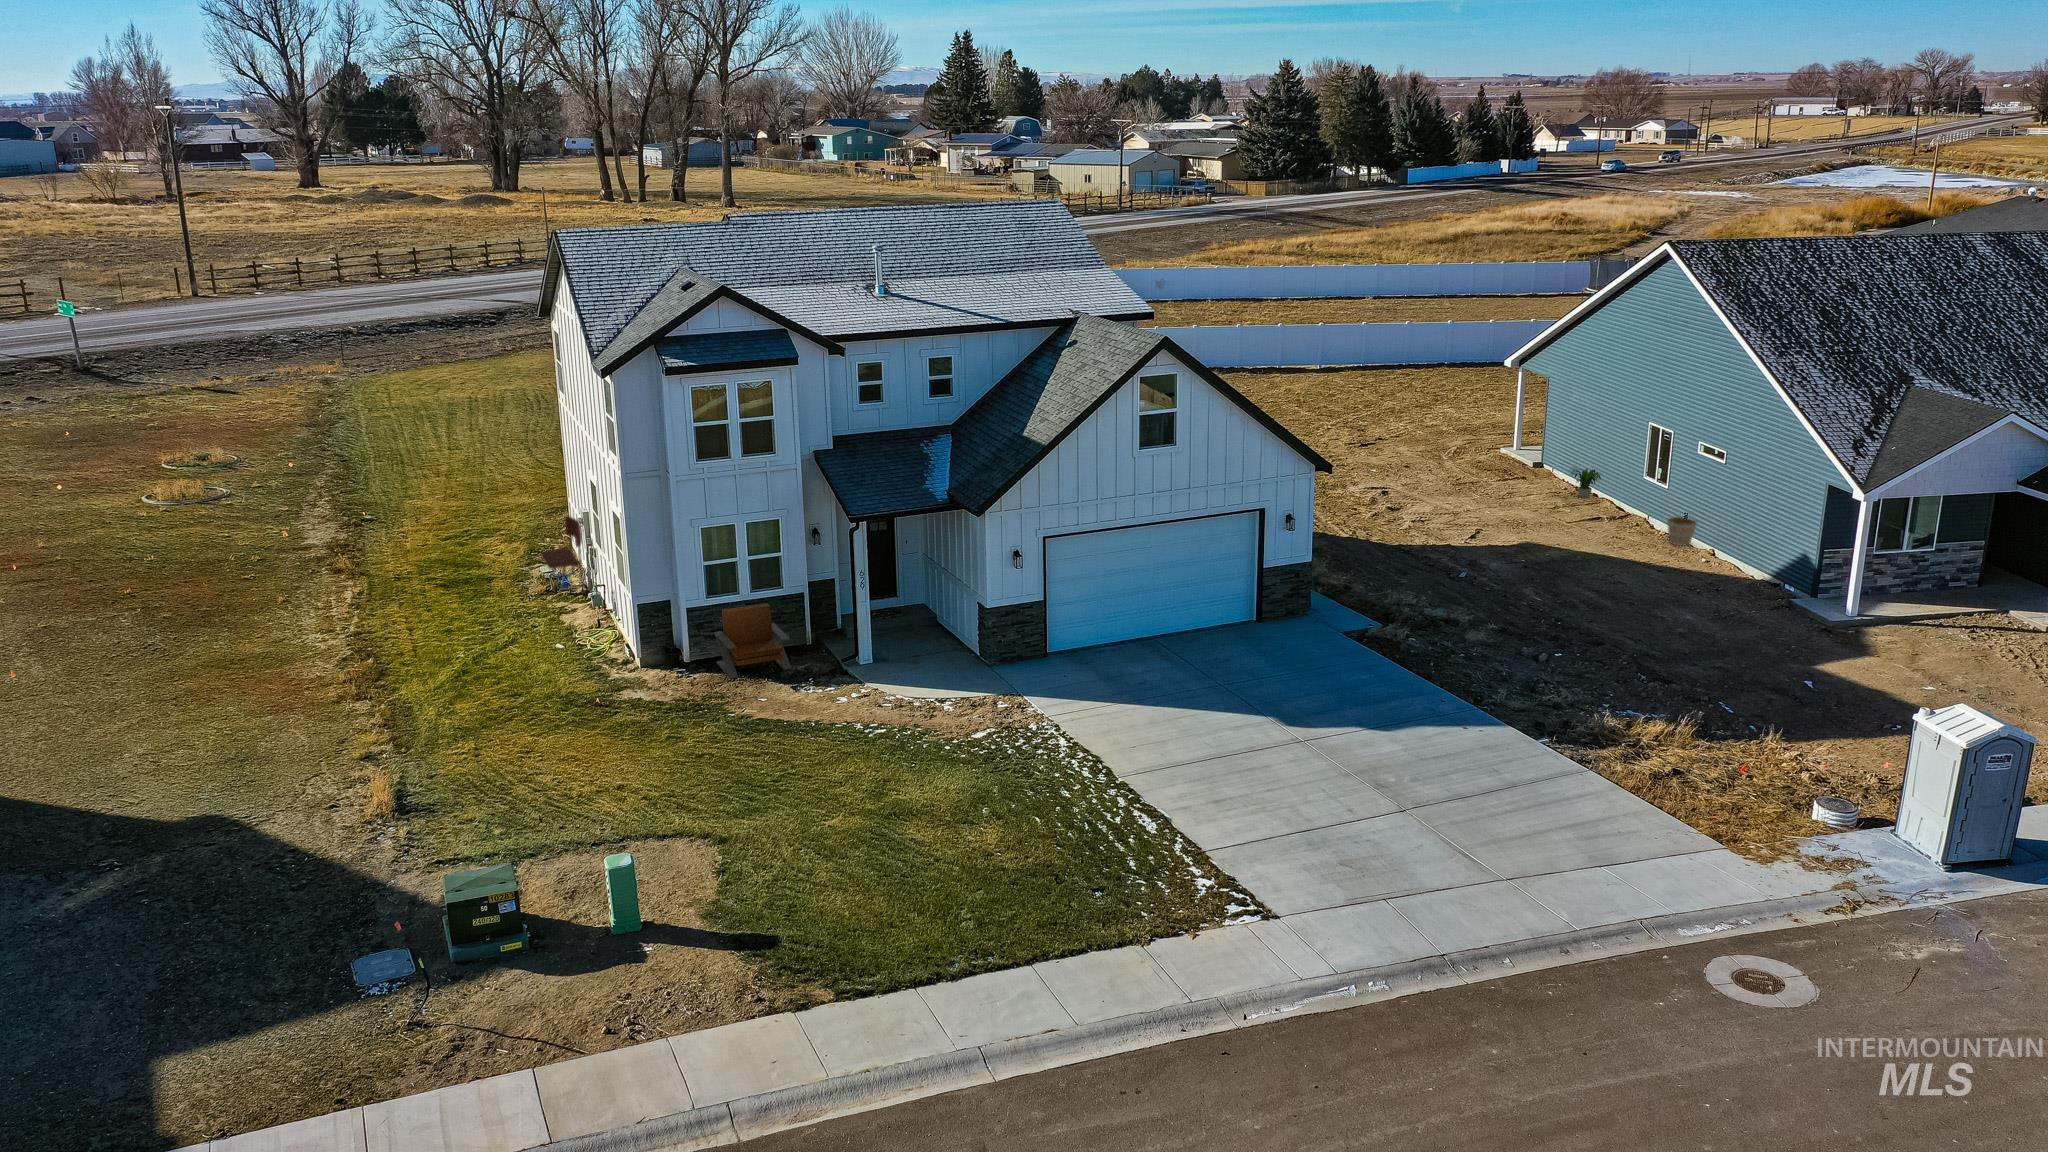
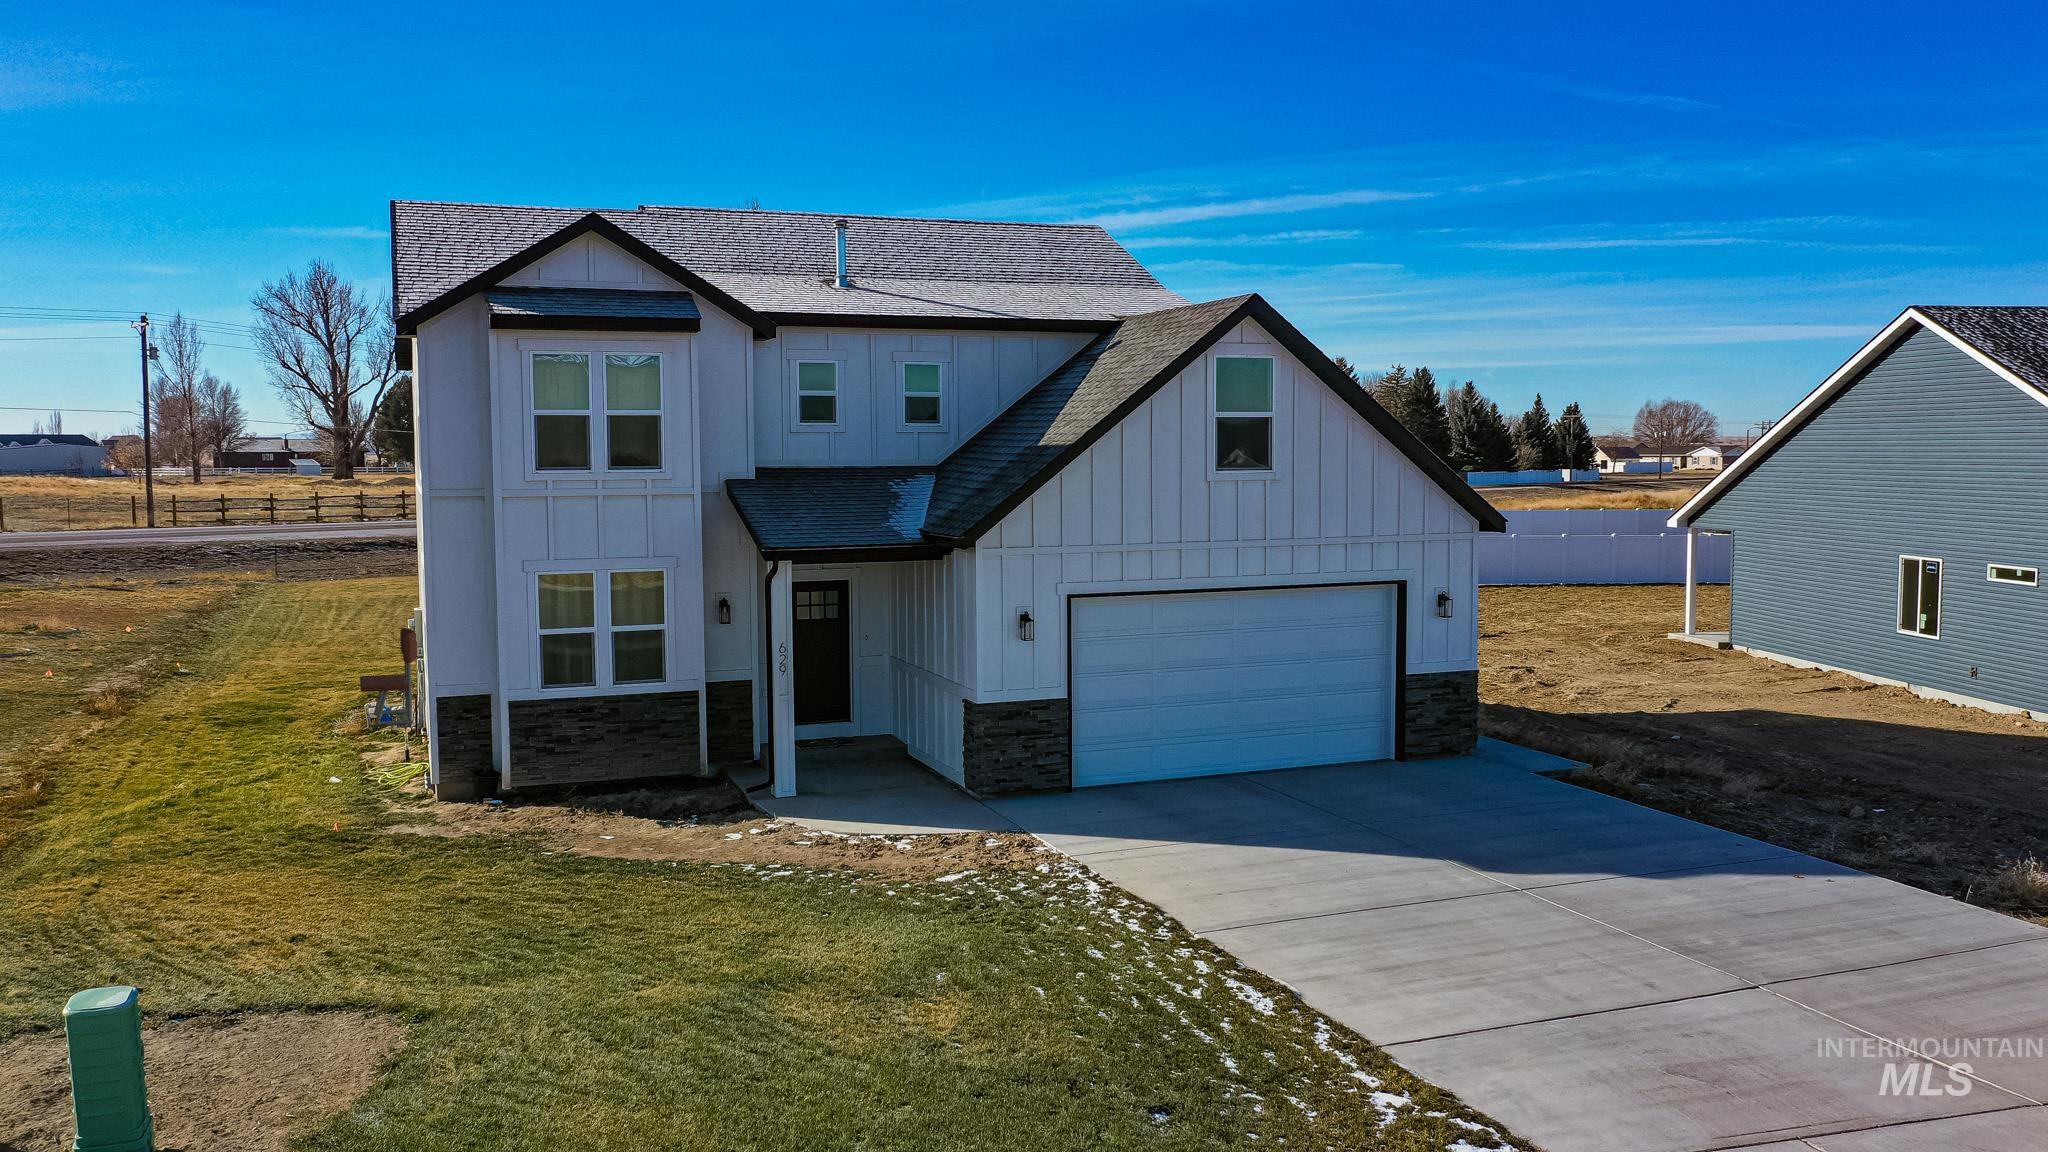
potted plant: present [1571,467,1601,498] -> none [1777,629,1829,669]
wooden bucket: present [1667,517,1697,546] -> none [1950,668,1997,706]
lounge chair: present [714,603,791,679] -> none [553,703,667,809]

